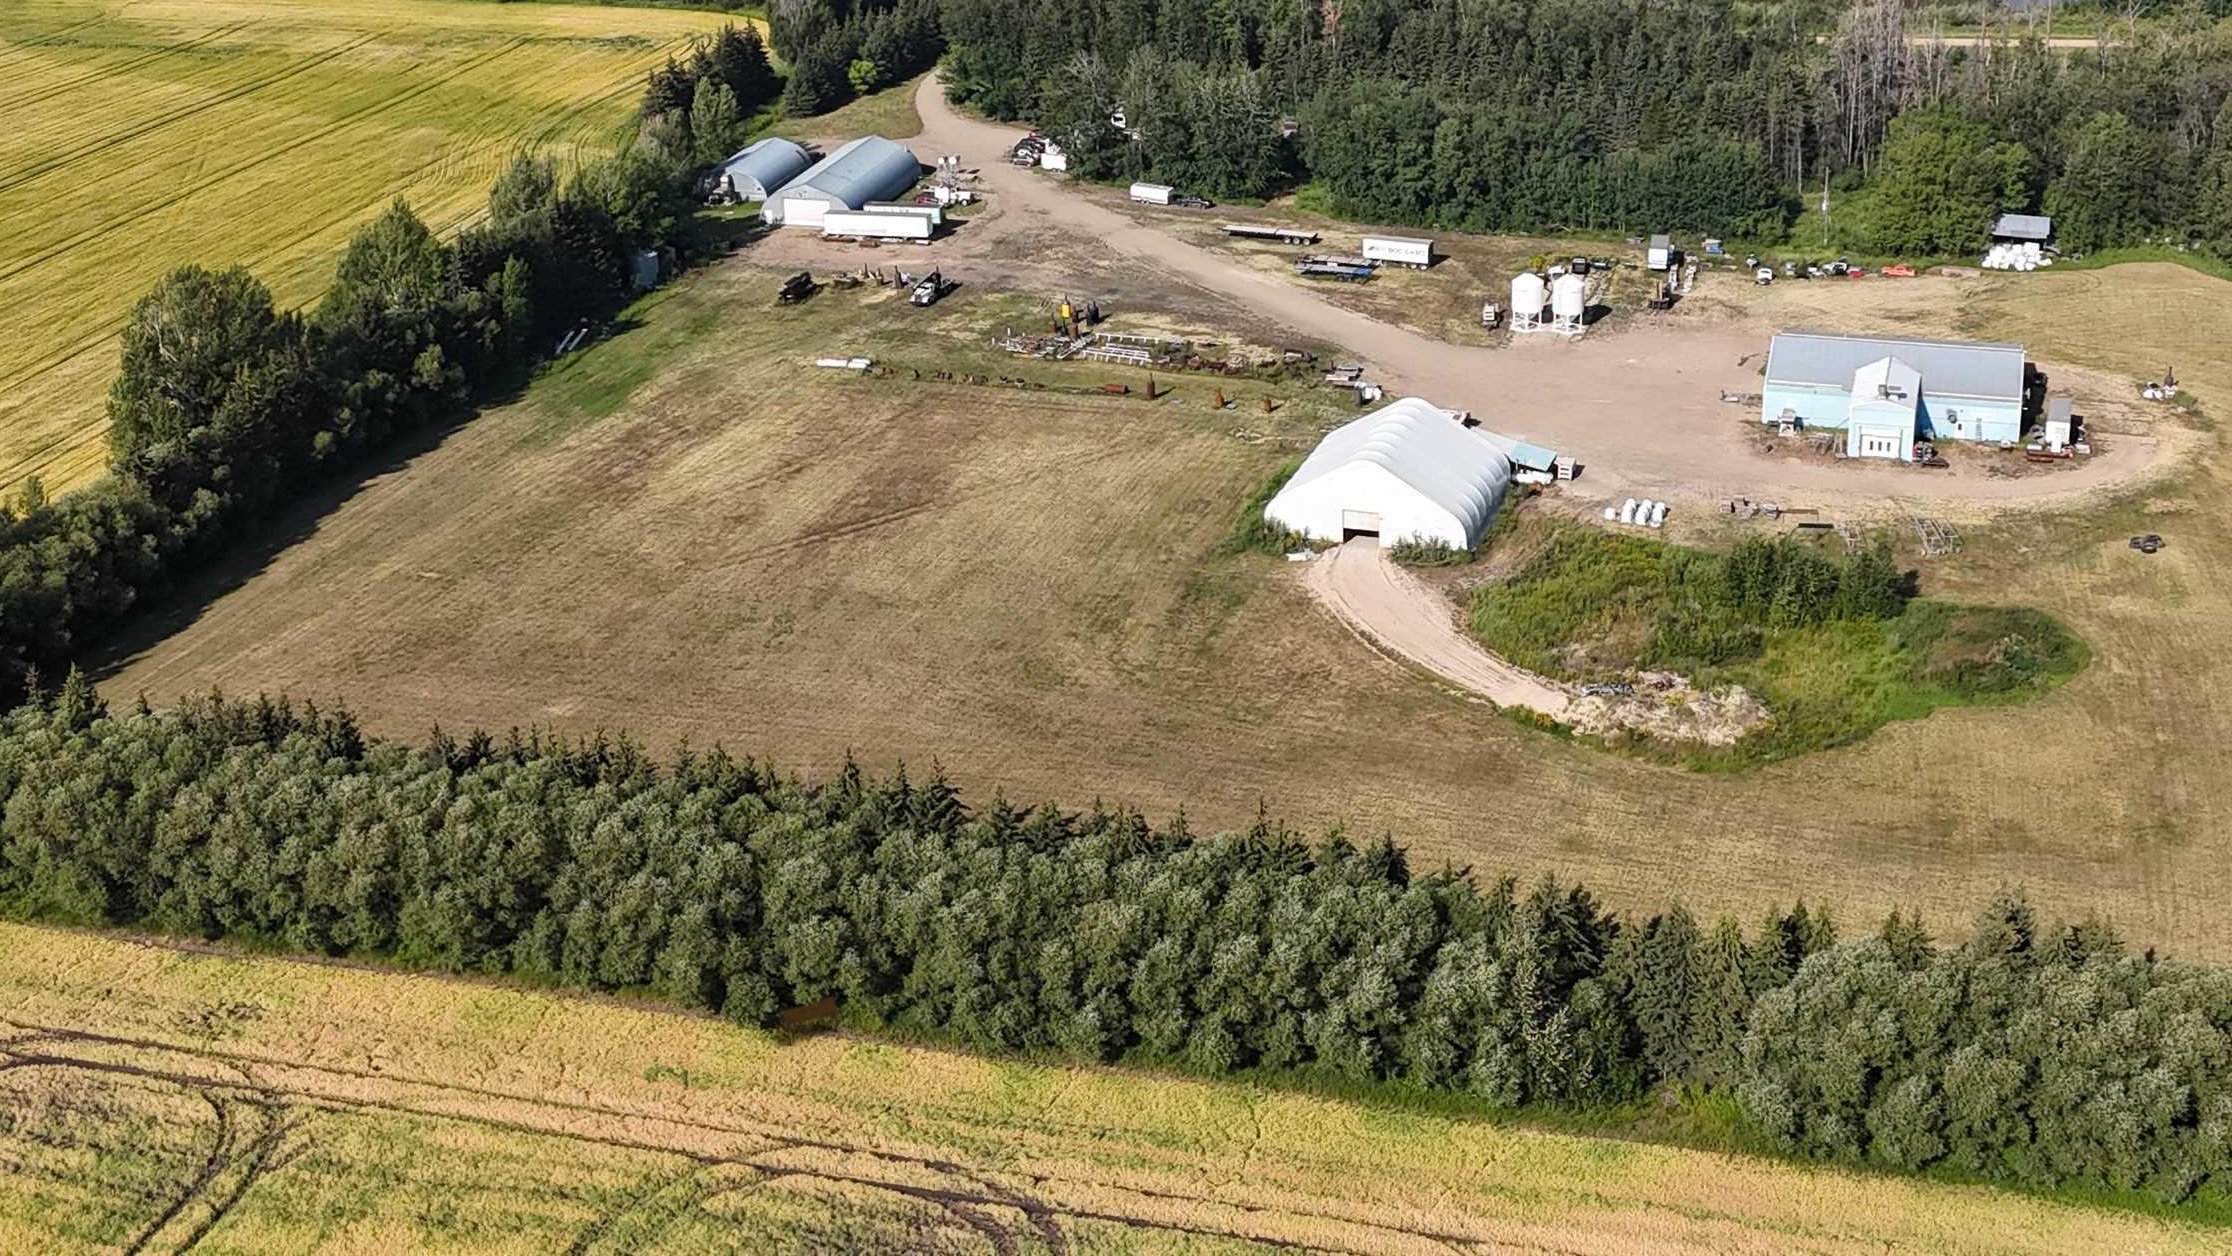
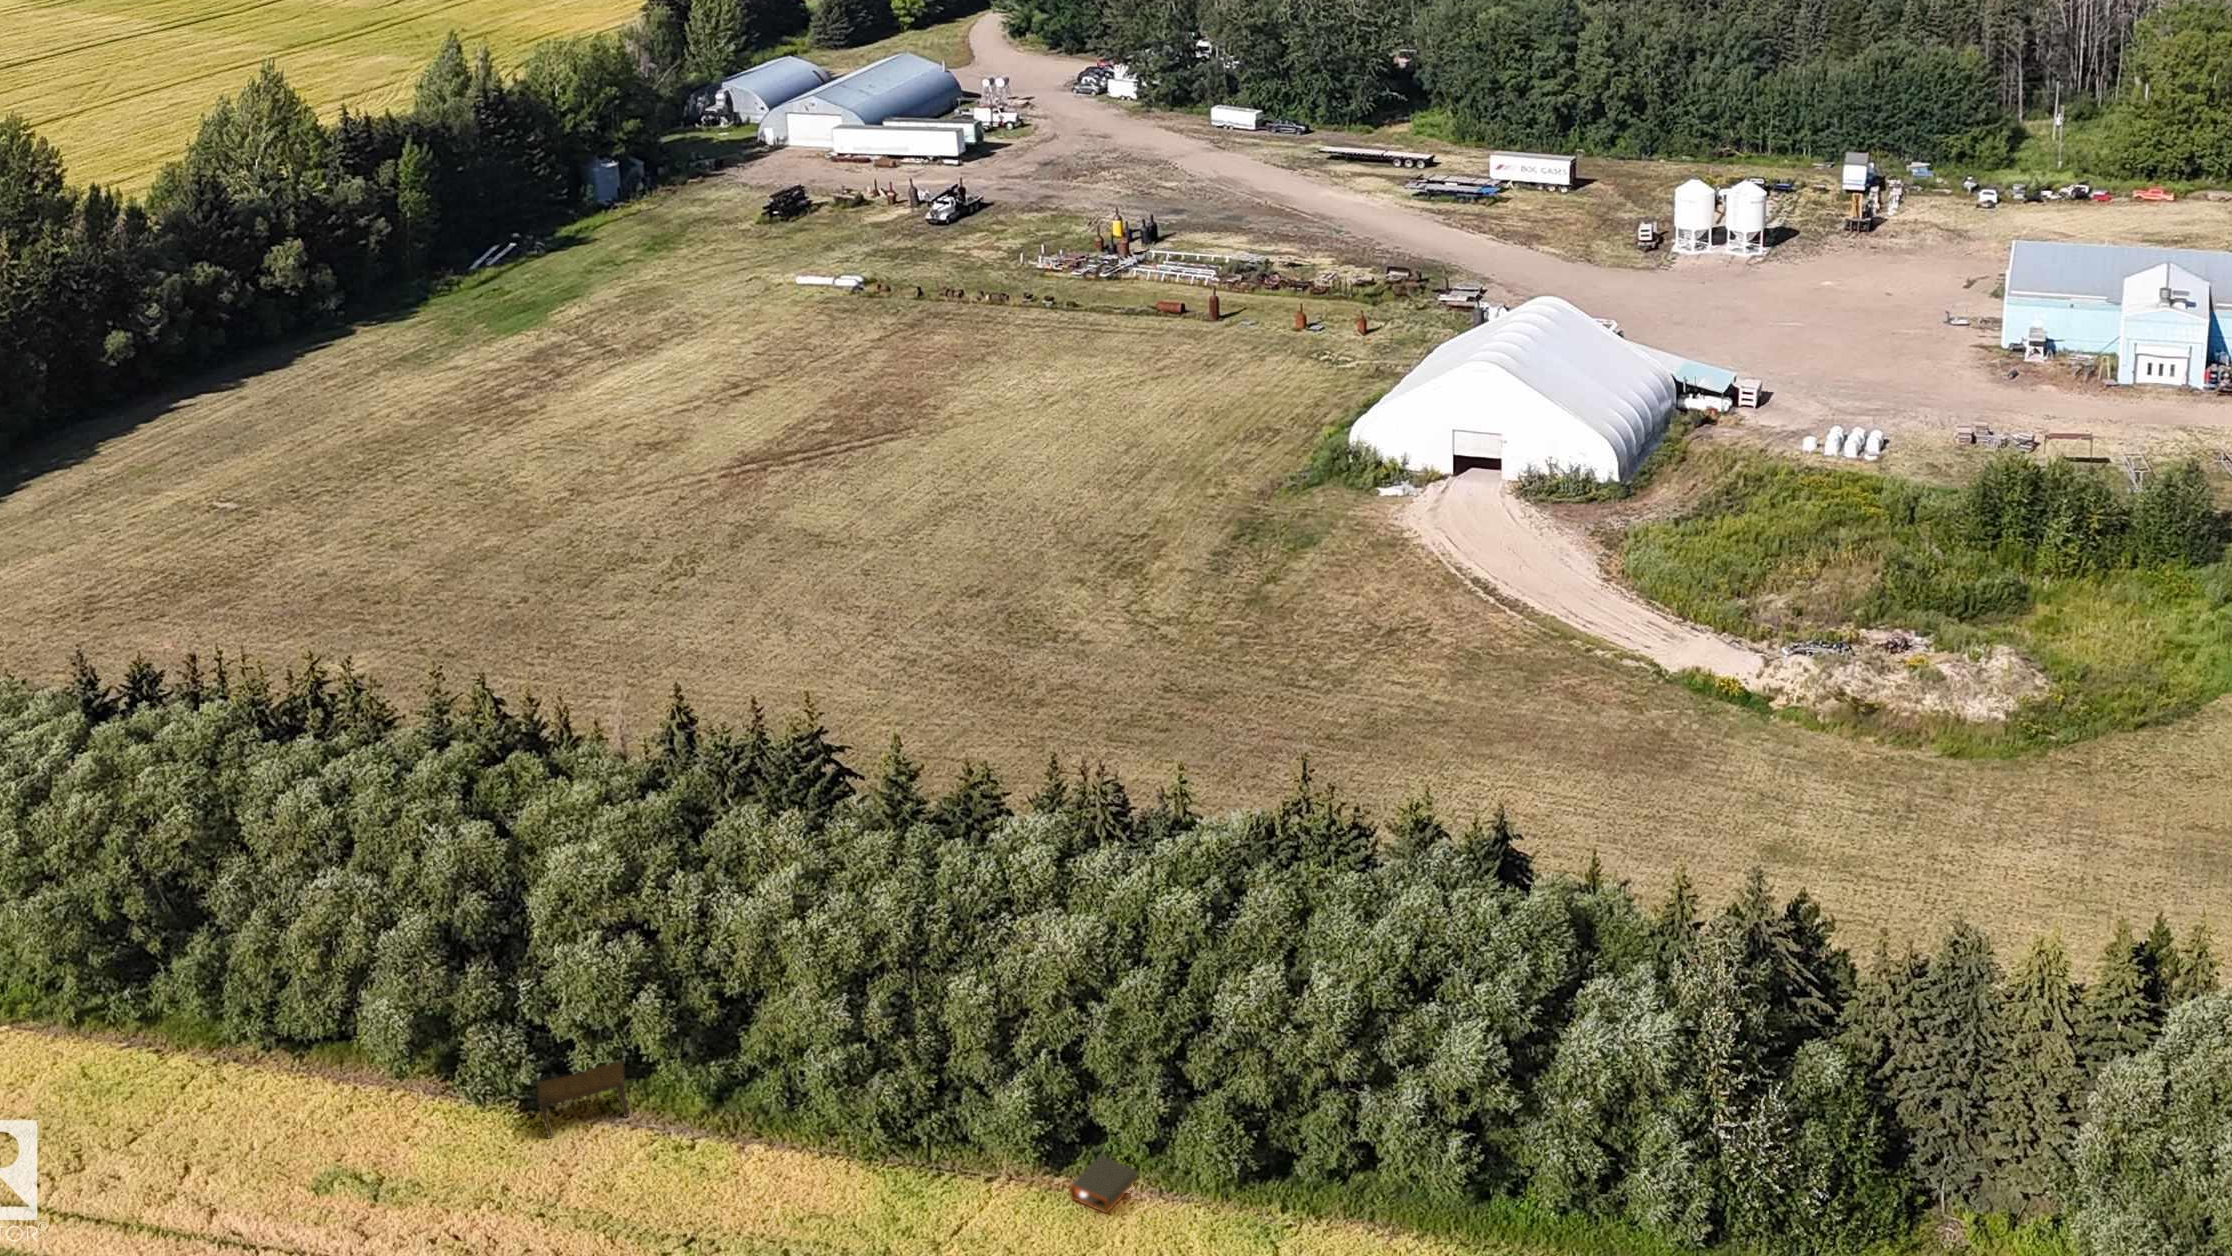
storage box: none [1125,1054,1166,1089] -> present [1070,1156,1137,1213]

